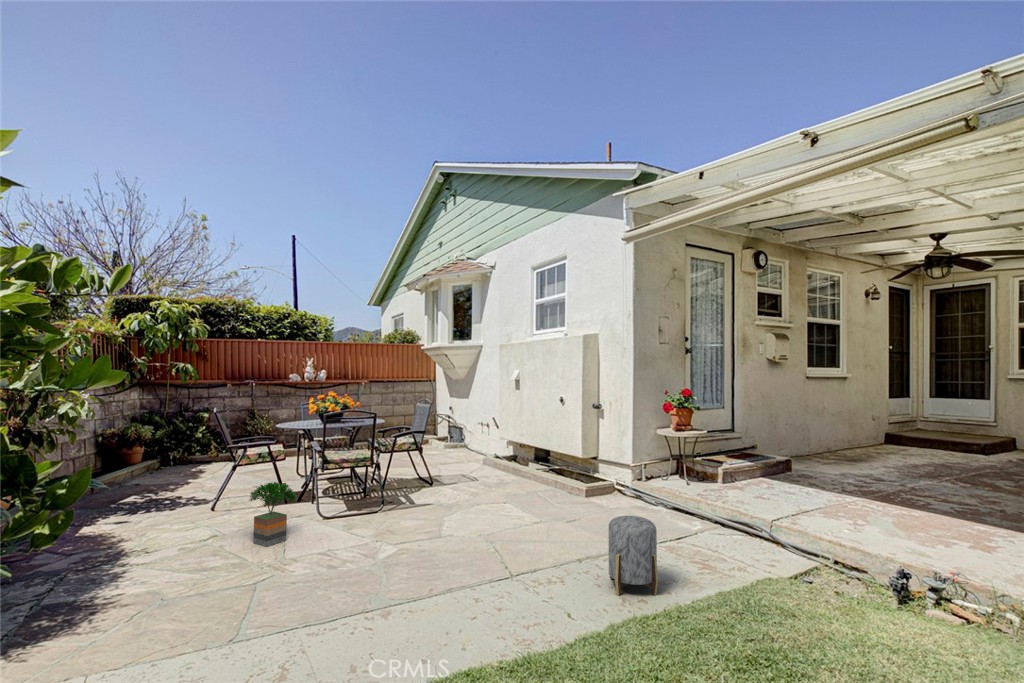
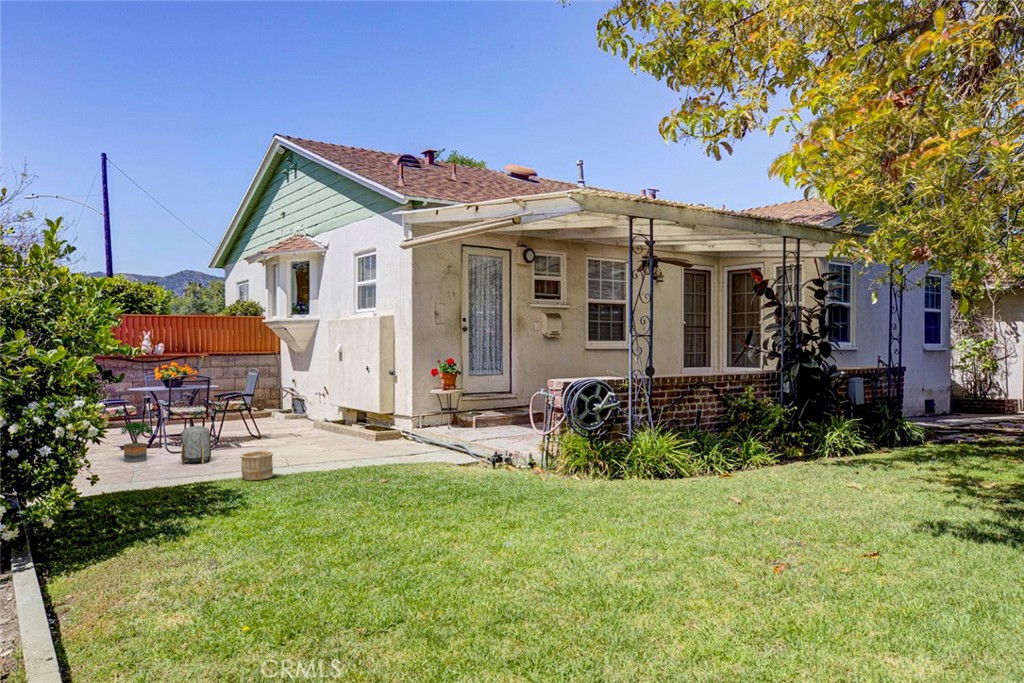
stool: present [609,516,658,596] -> present [181,426,211,464]
wooden bucket: none [444,564,504,637] -> present [240,451,273,480]

